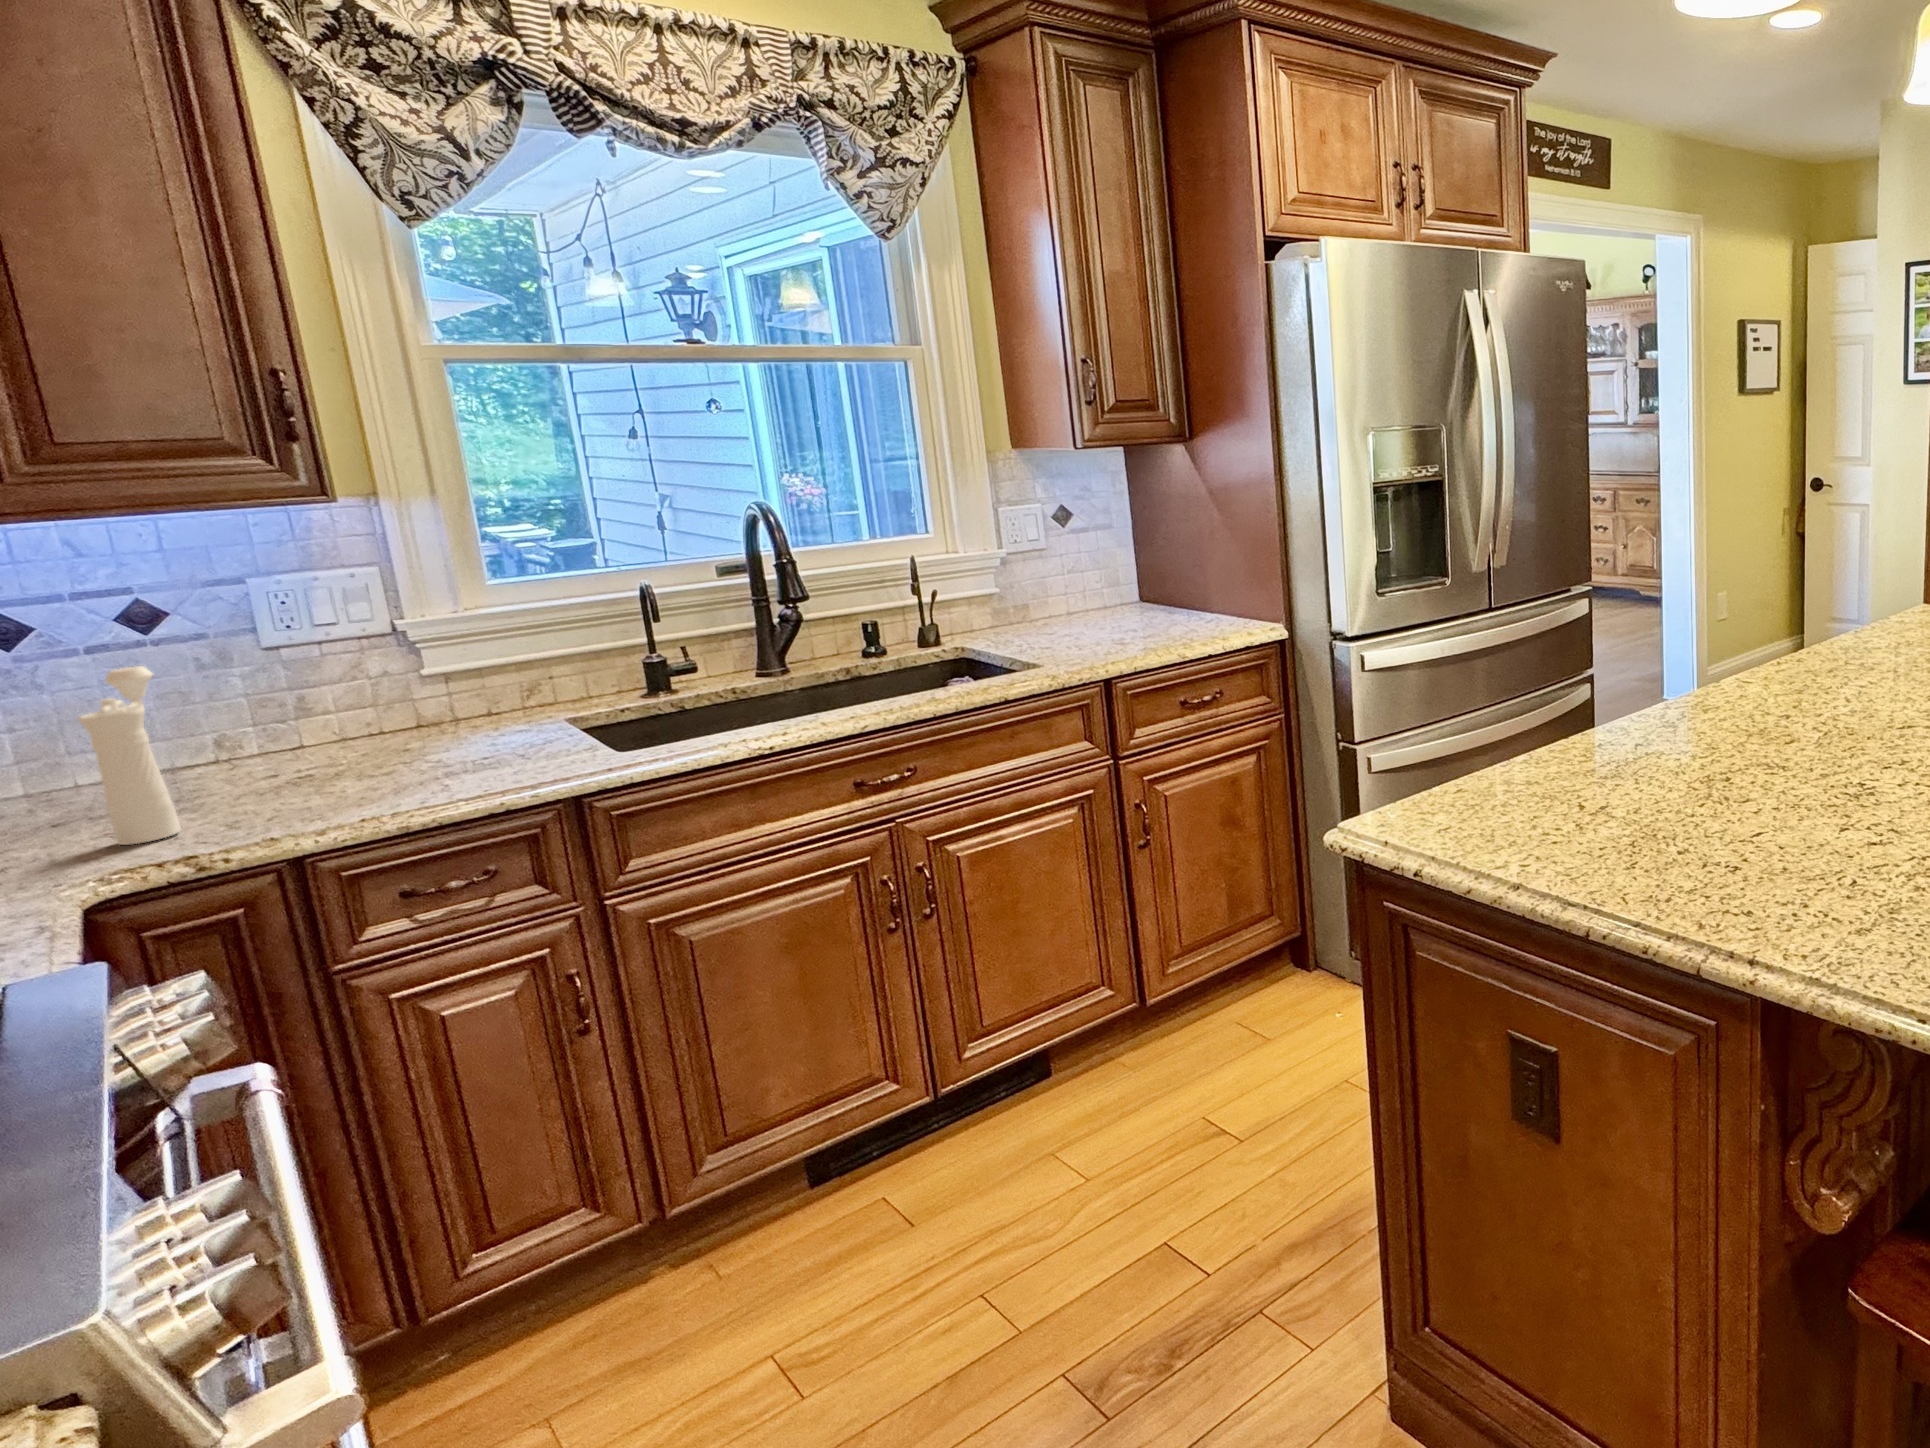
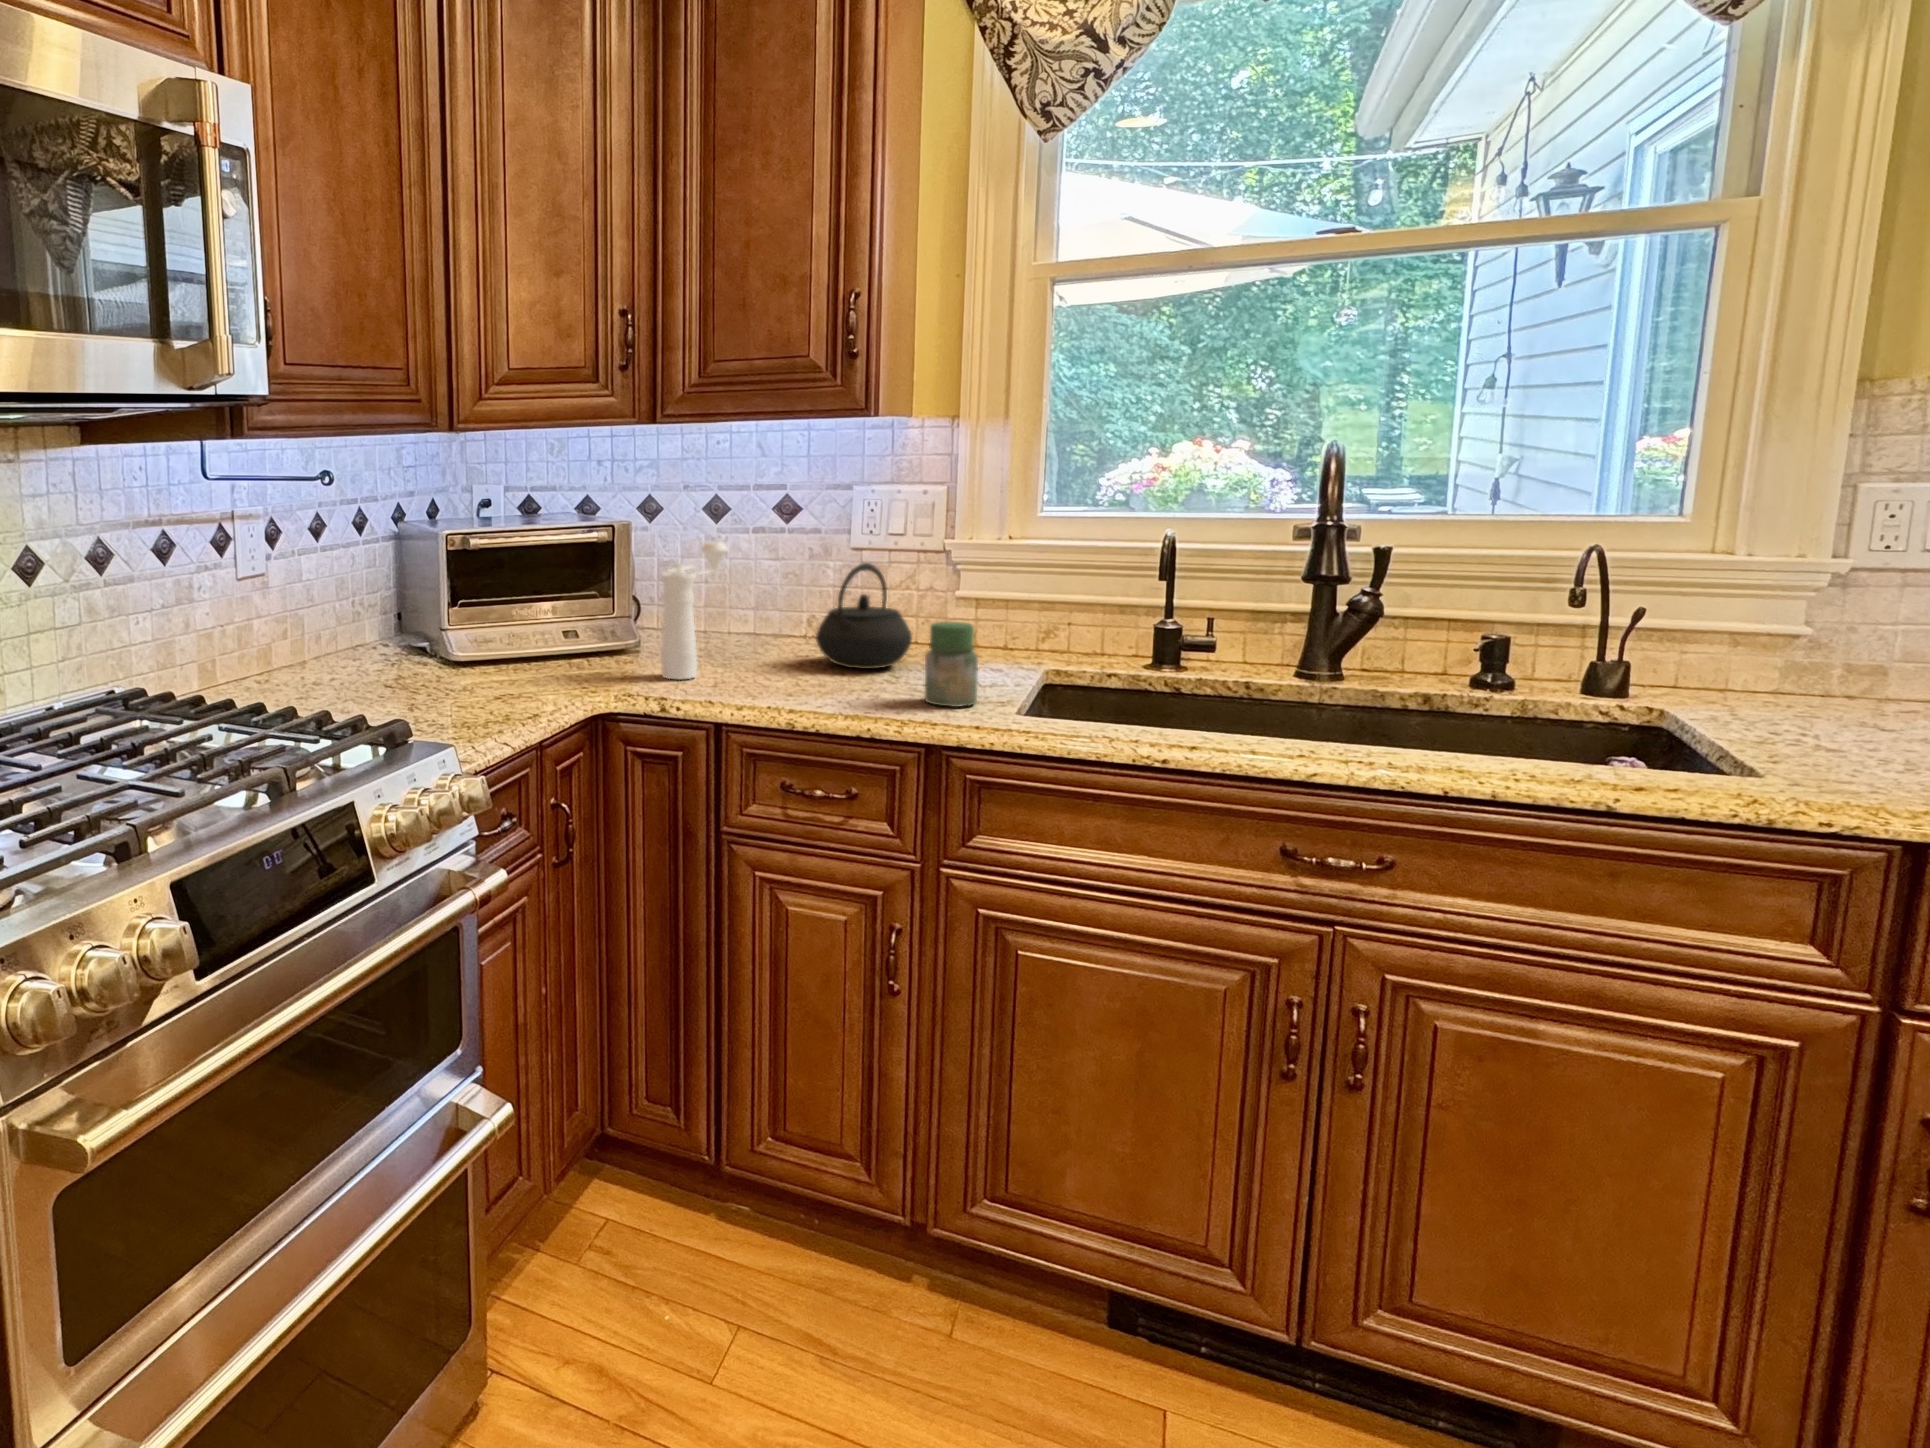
kettle: none [294,658,427,773] -> present [816,563,912,669]
jar: none [503,684,571,766] -> present [925,622,978,707]

